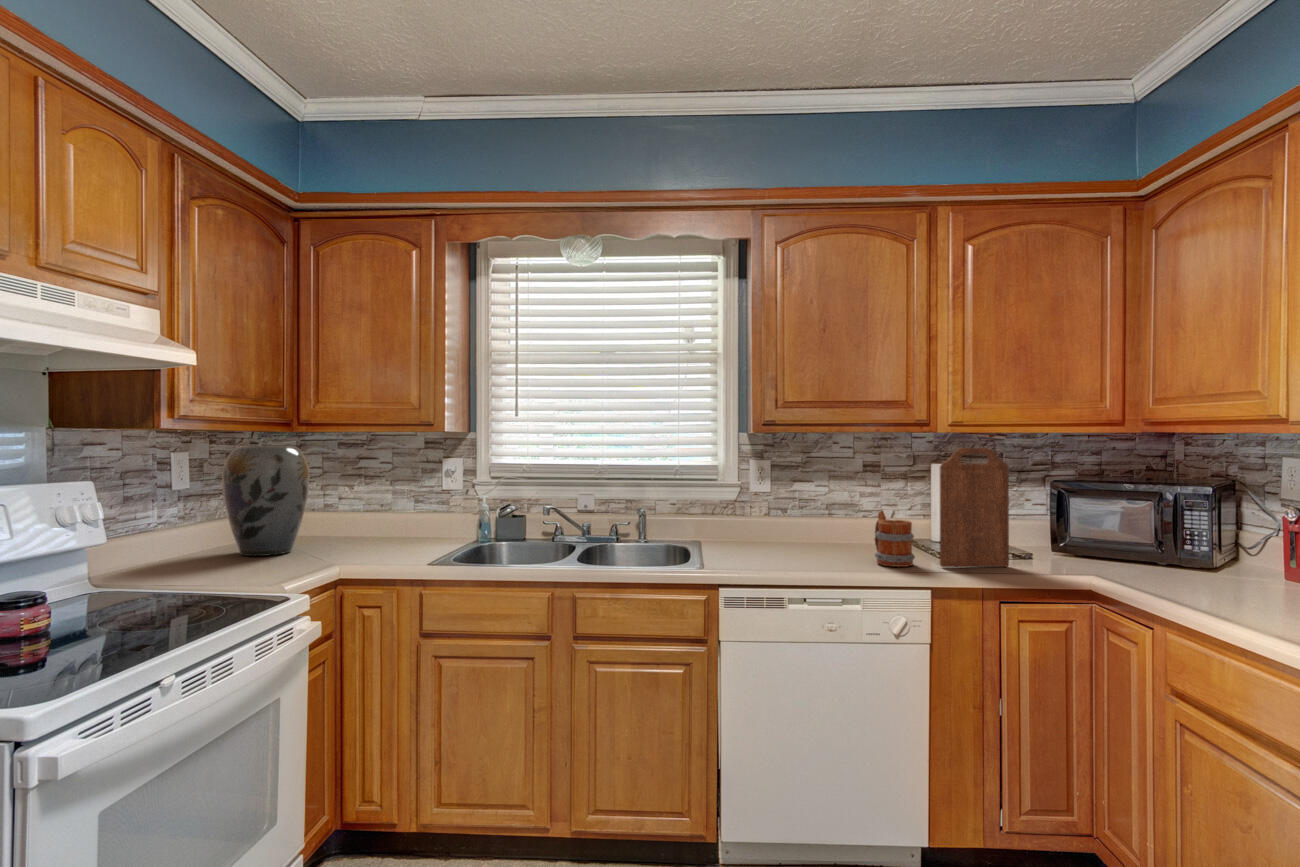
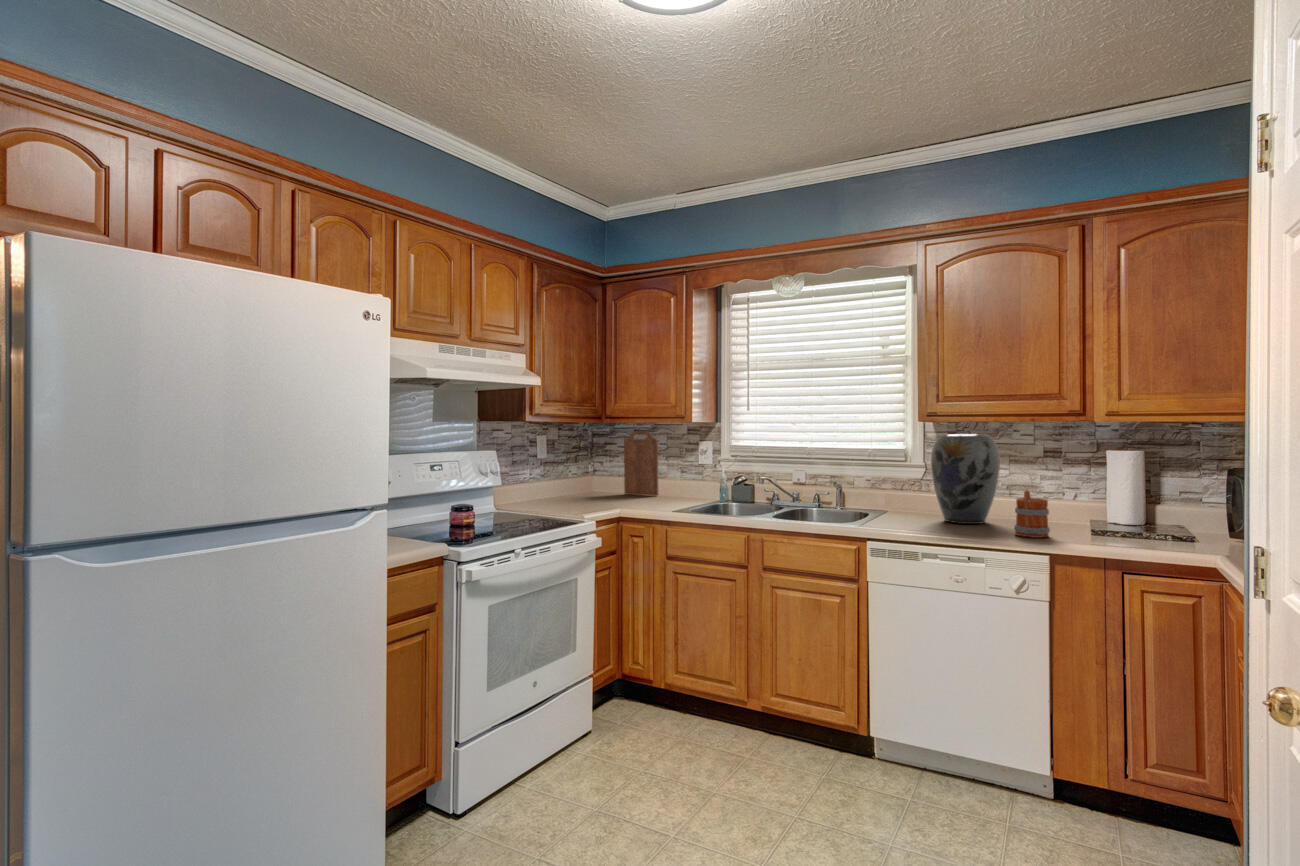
vase: present [222,446,309,556] -> present [931,434,1000,524]
cutting board: present [940,448,1009,568] -> present [624,431,658,496]

